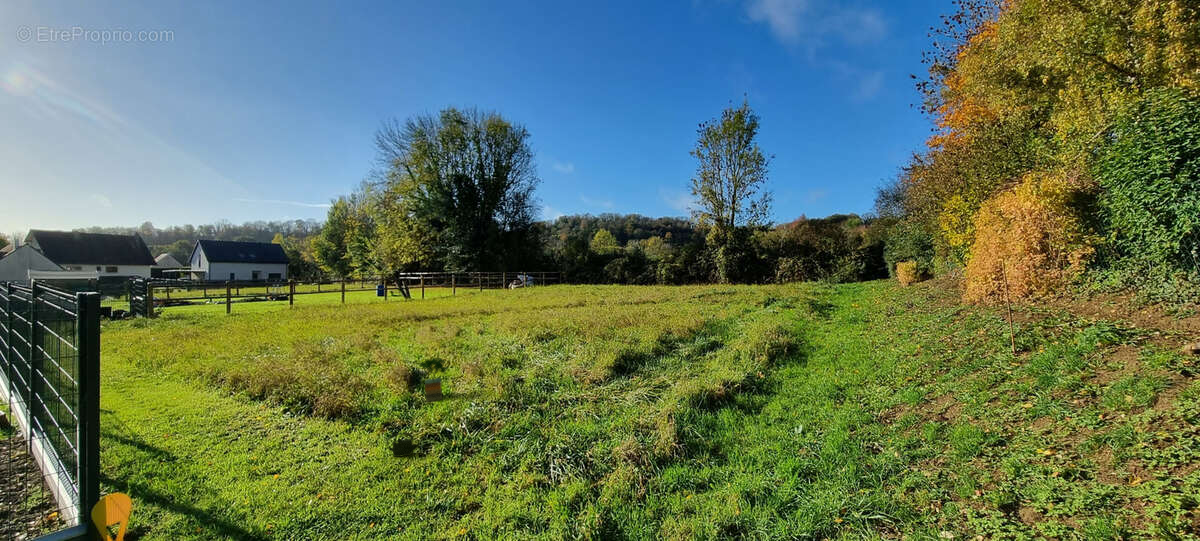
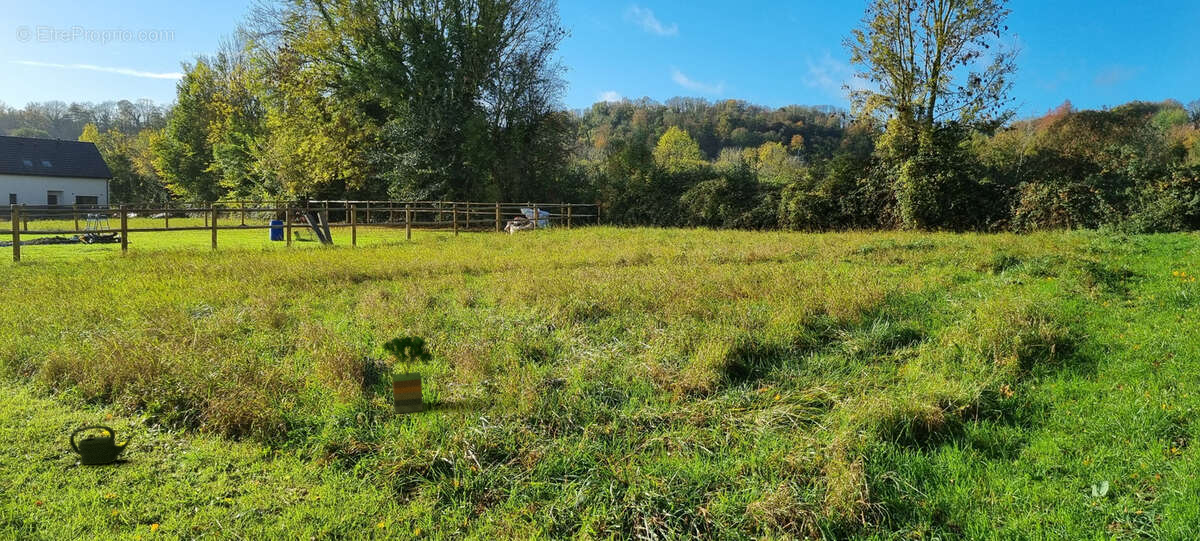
watering can: present [386,432,425,457] -> present [70,425,137,464]

